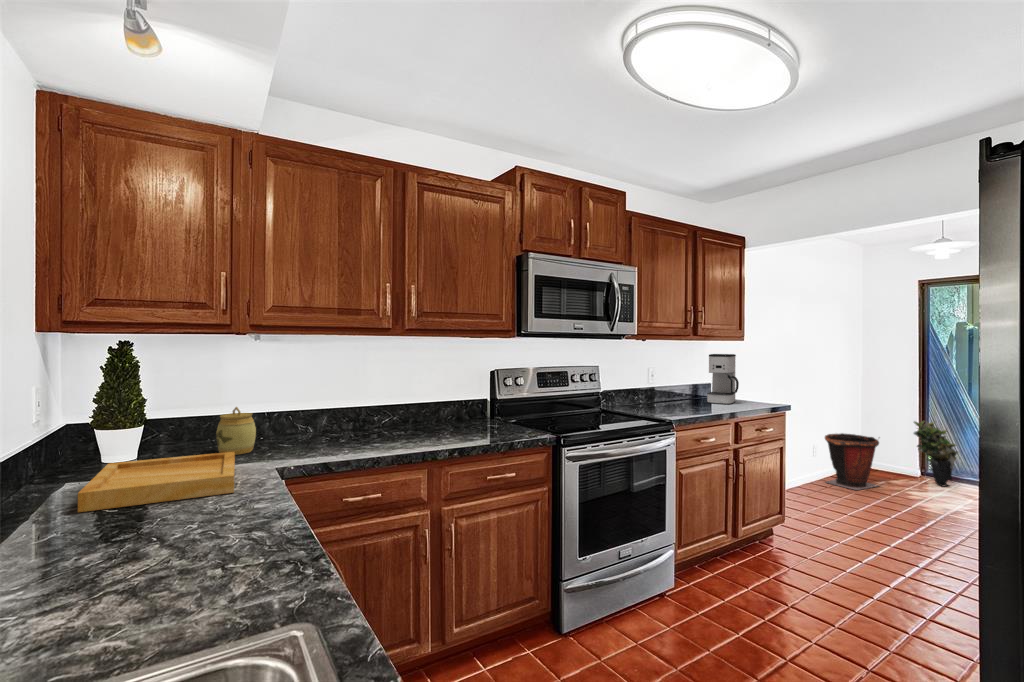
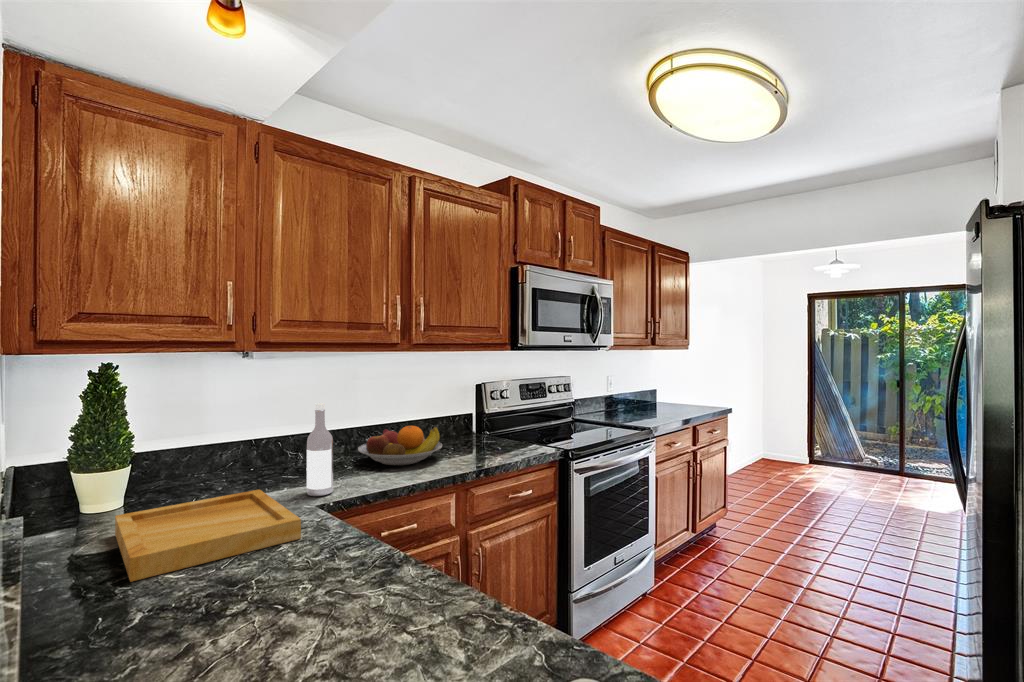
coffee maker: present [707,354,739,404] -> none [660,361,688,409]
wine bottle: none [280,379,304,462] -> present [306,403,333,496]
fruit bowl: none [351,406,430,442] -> present [358,426,442,465]
jar: present [216,407,256,455] -> none [218,436,261,493]
potted plant: present [914,421,957,486] -> none [804,416,840,472]
trash can: present [825,433,879,490] -> none [738,428,783,480]

